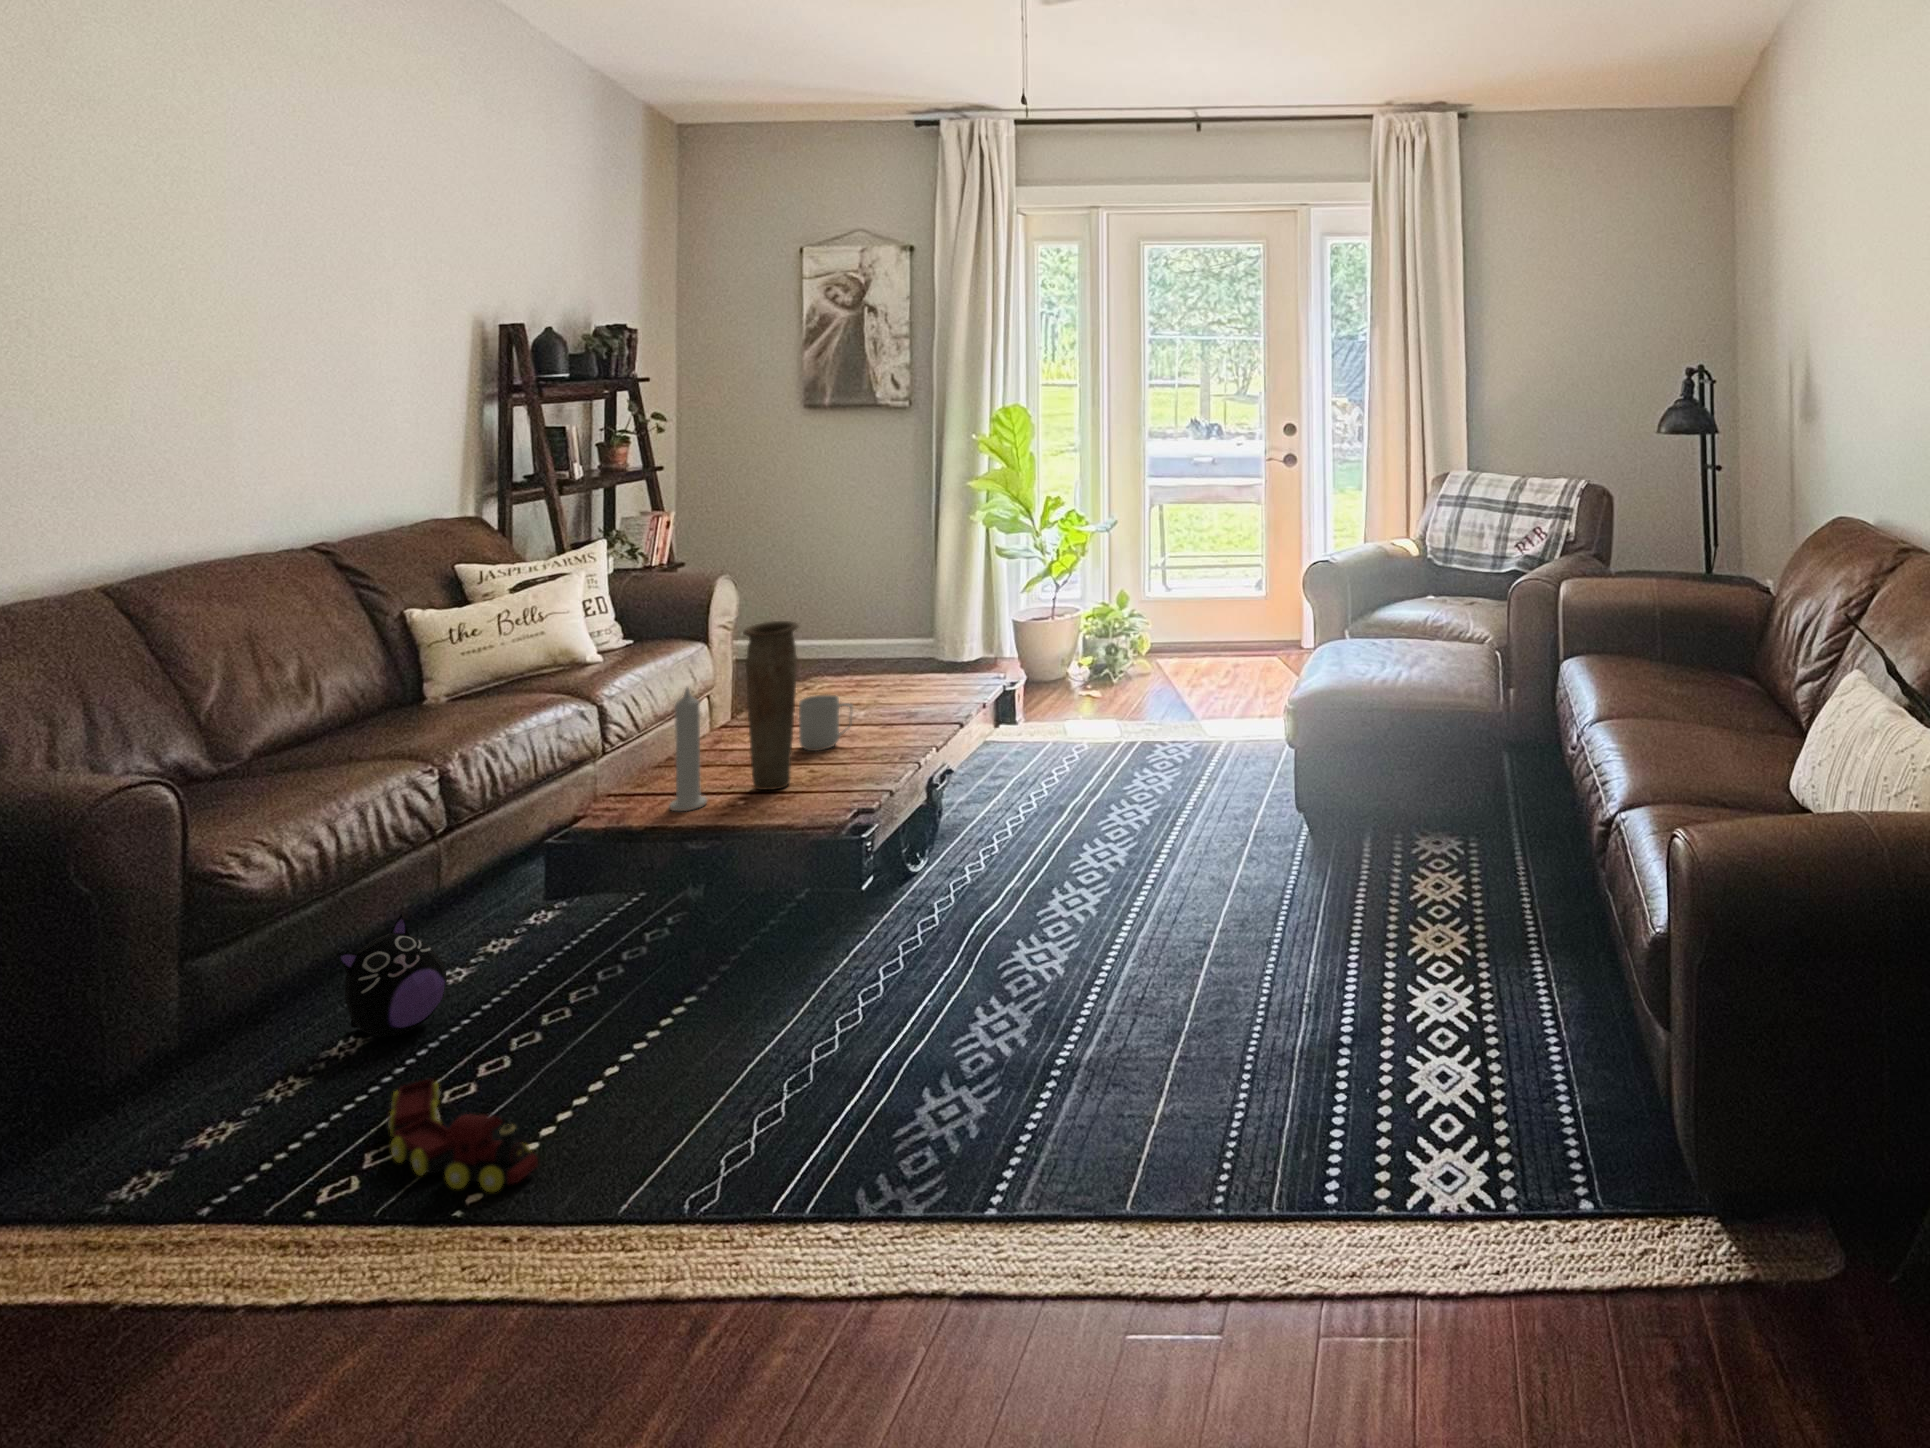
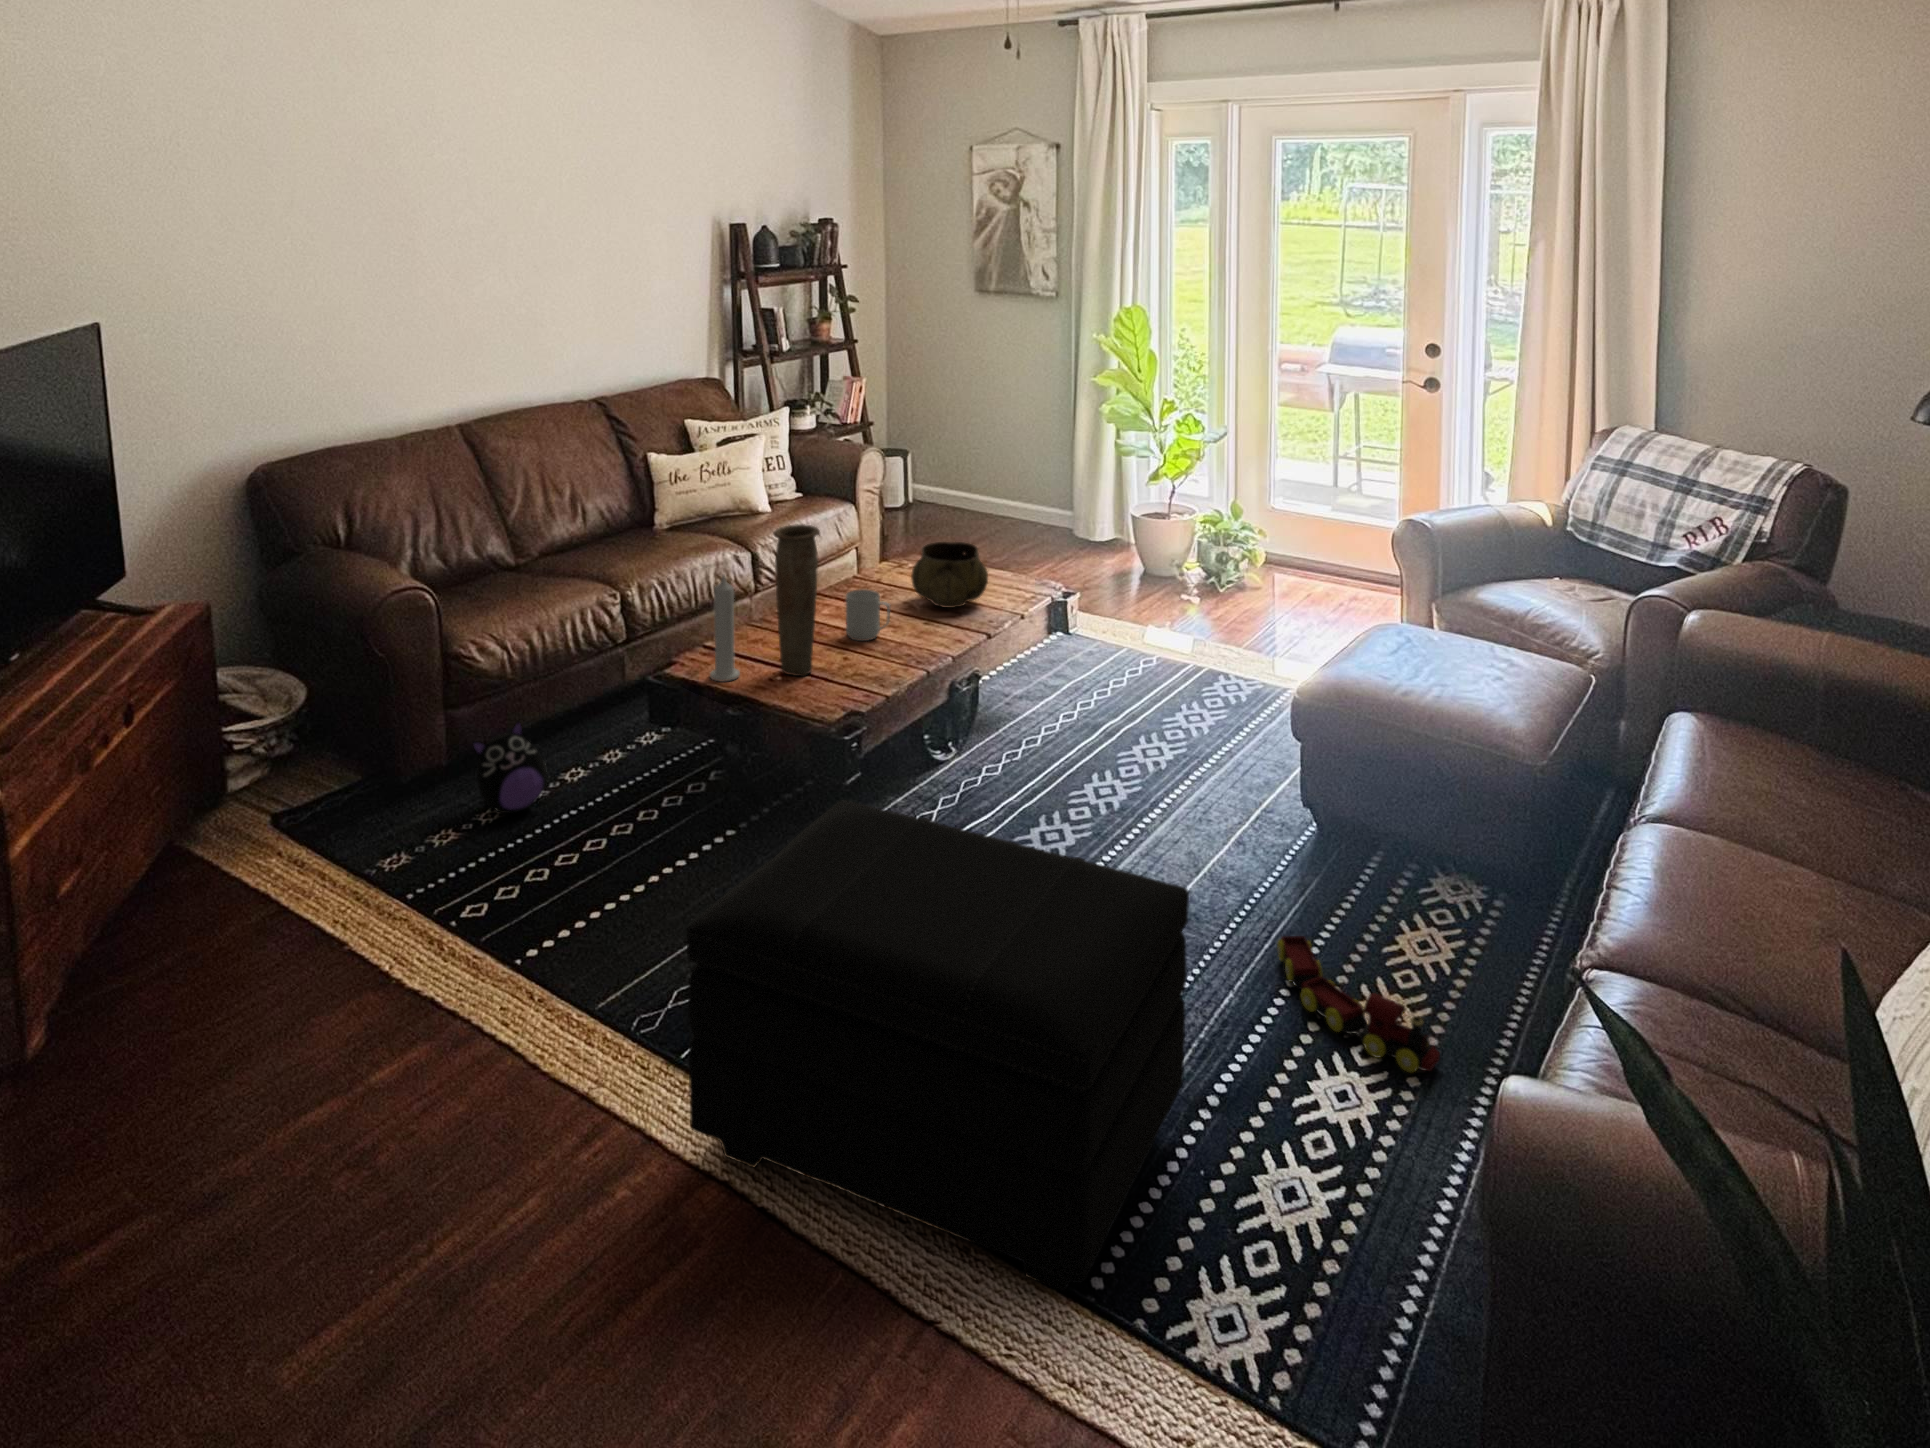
decorative bowl: none [845,640,932,710] -> present [911,542,988,608]
footstool: none [875,837,1335,1238] -> present [687,800,1189,1291]
toy train: present [388,1079,538,1192] -> present [1277,936,1440,1072]

